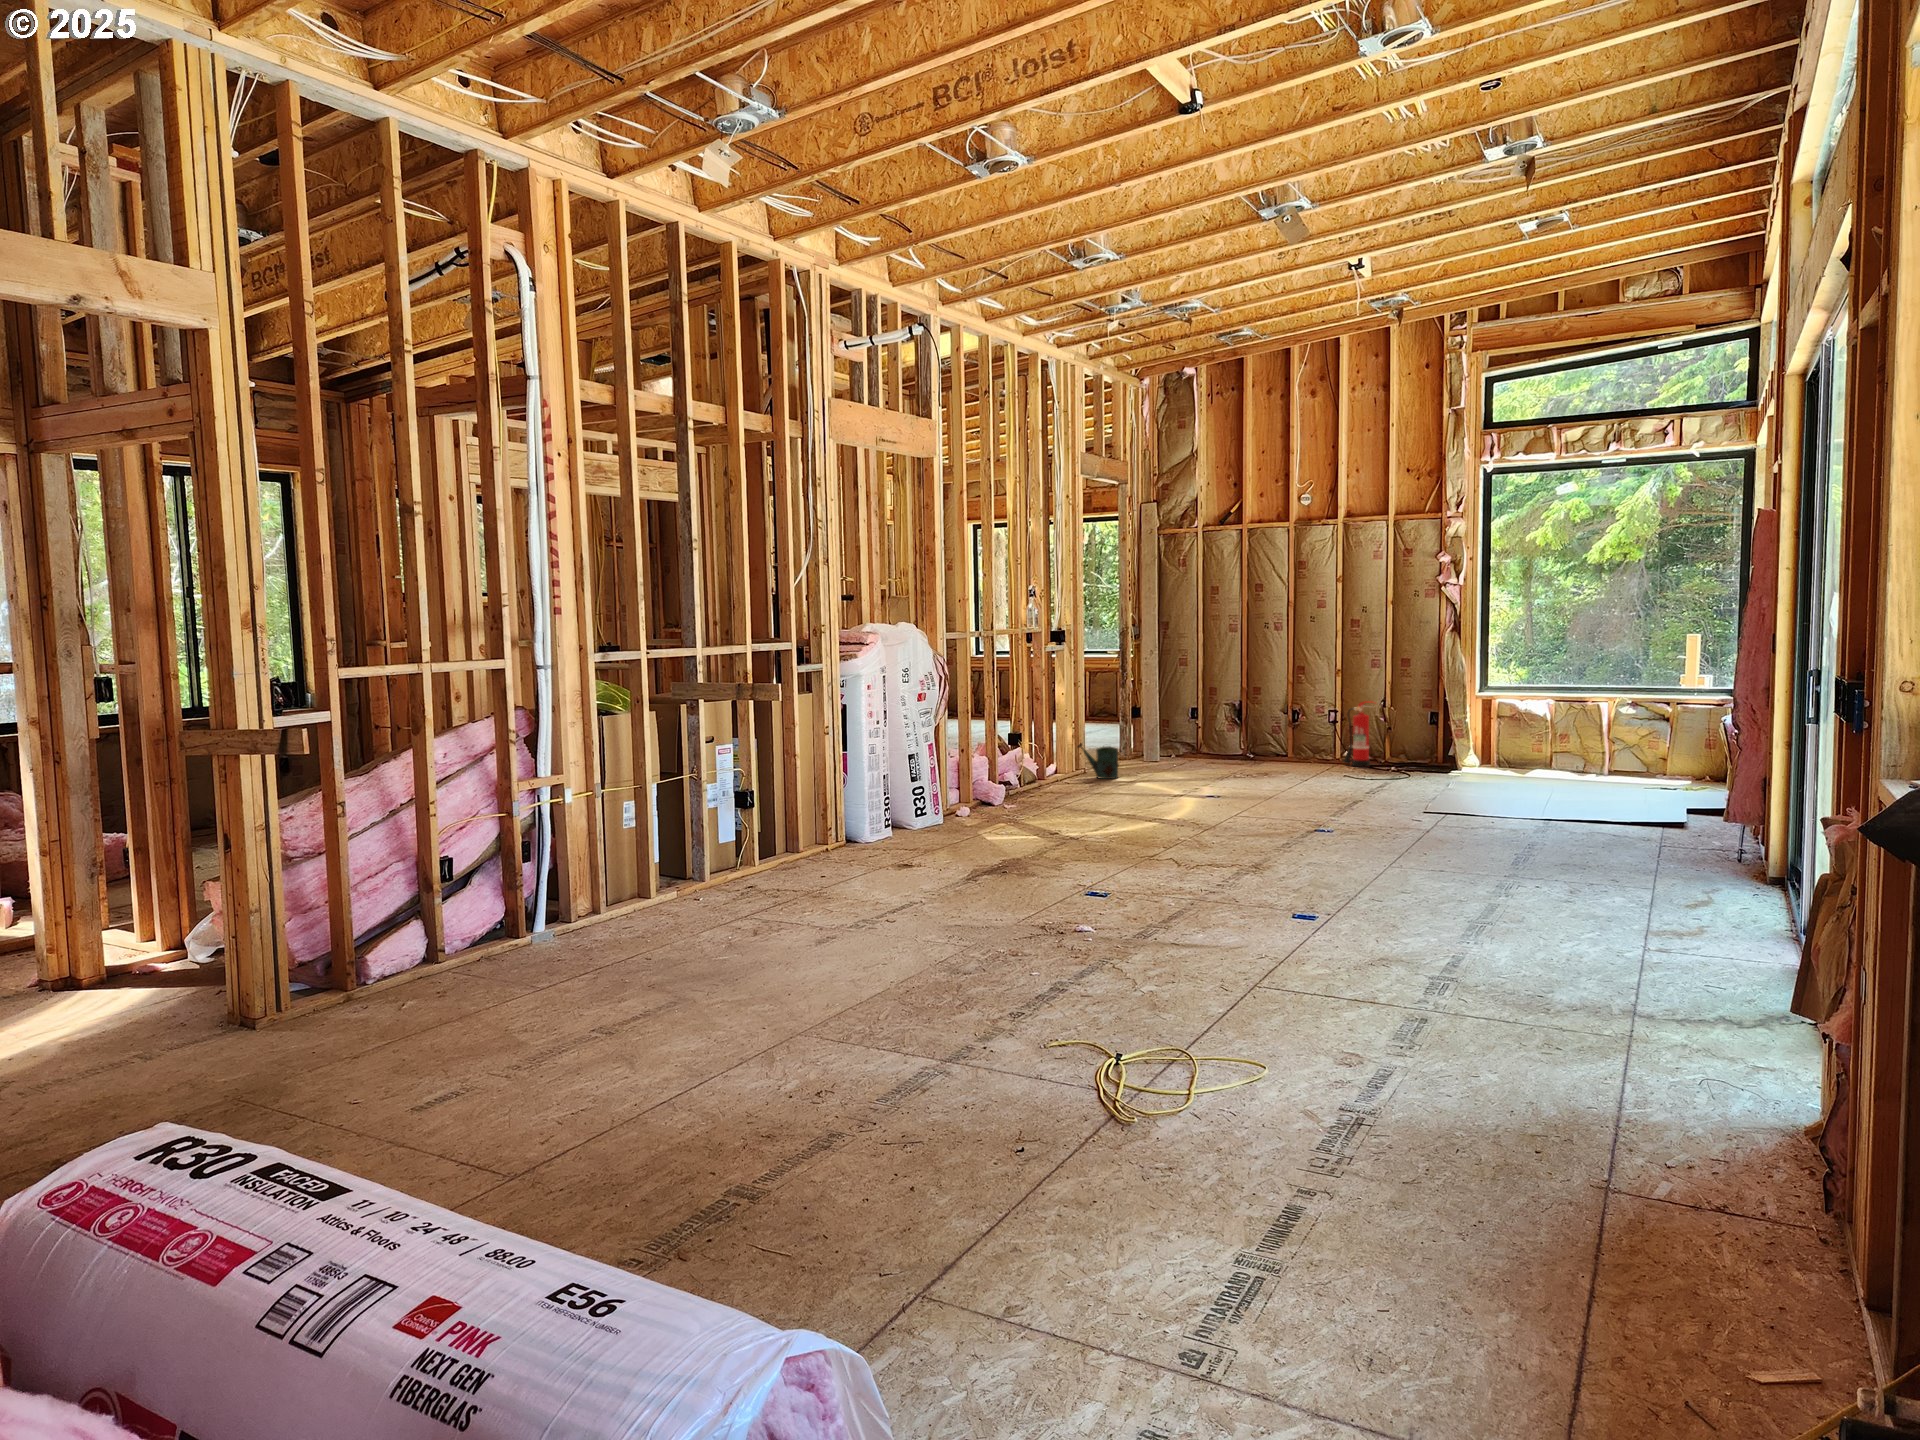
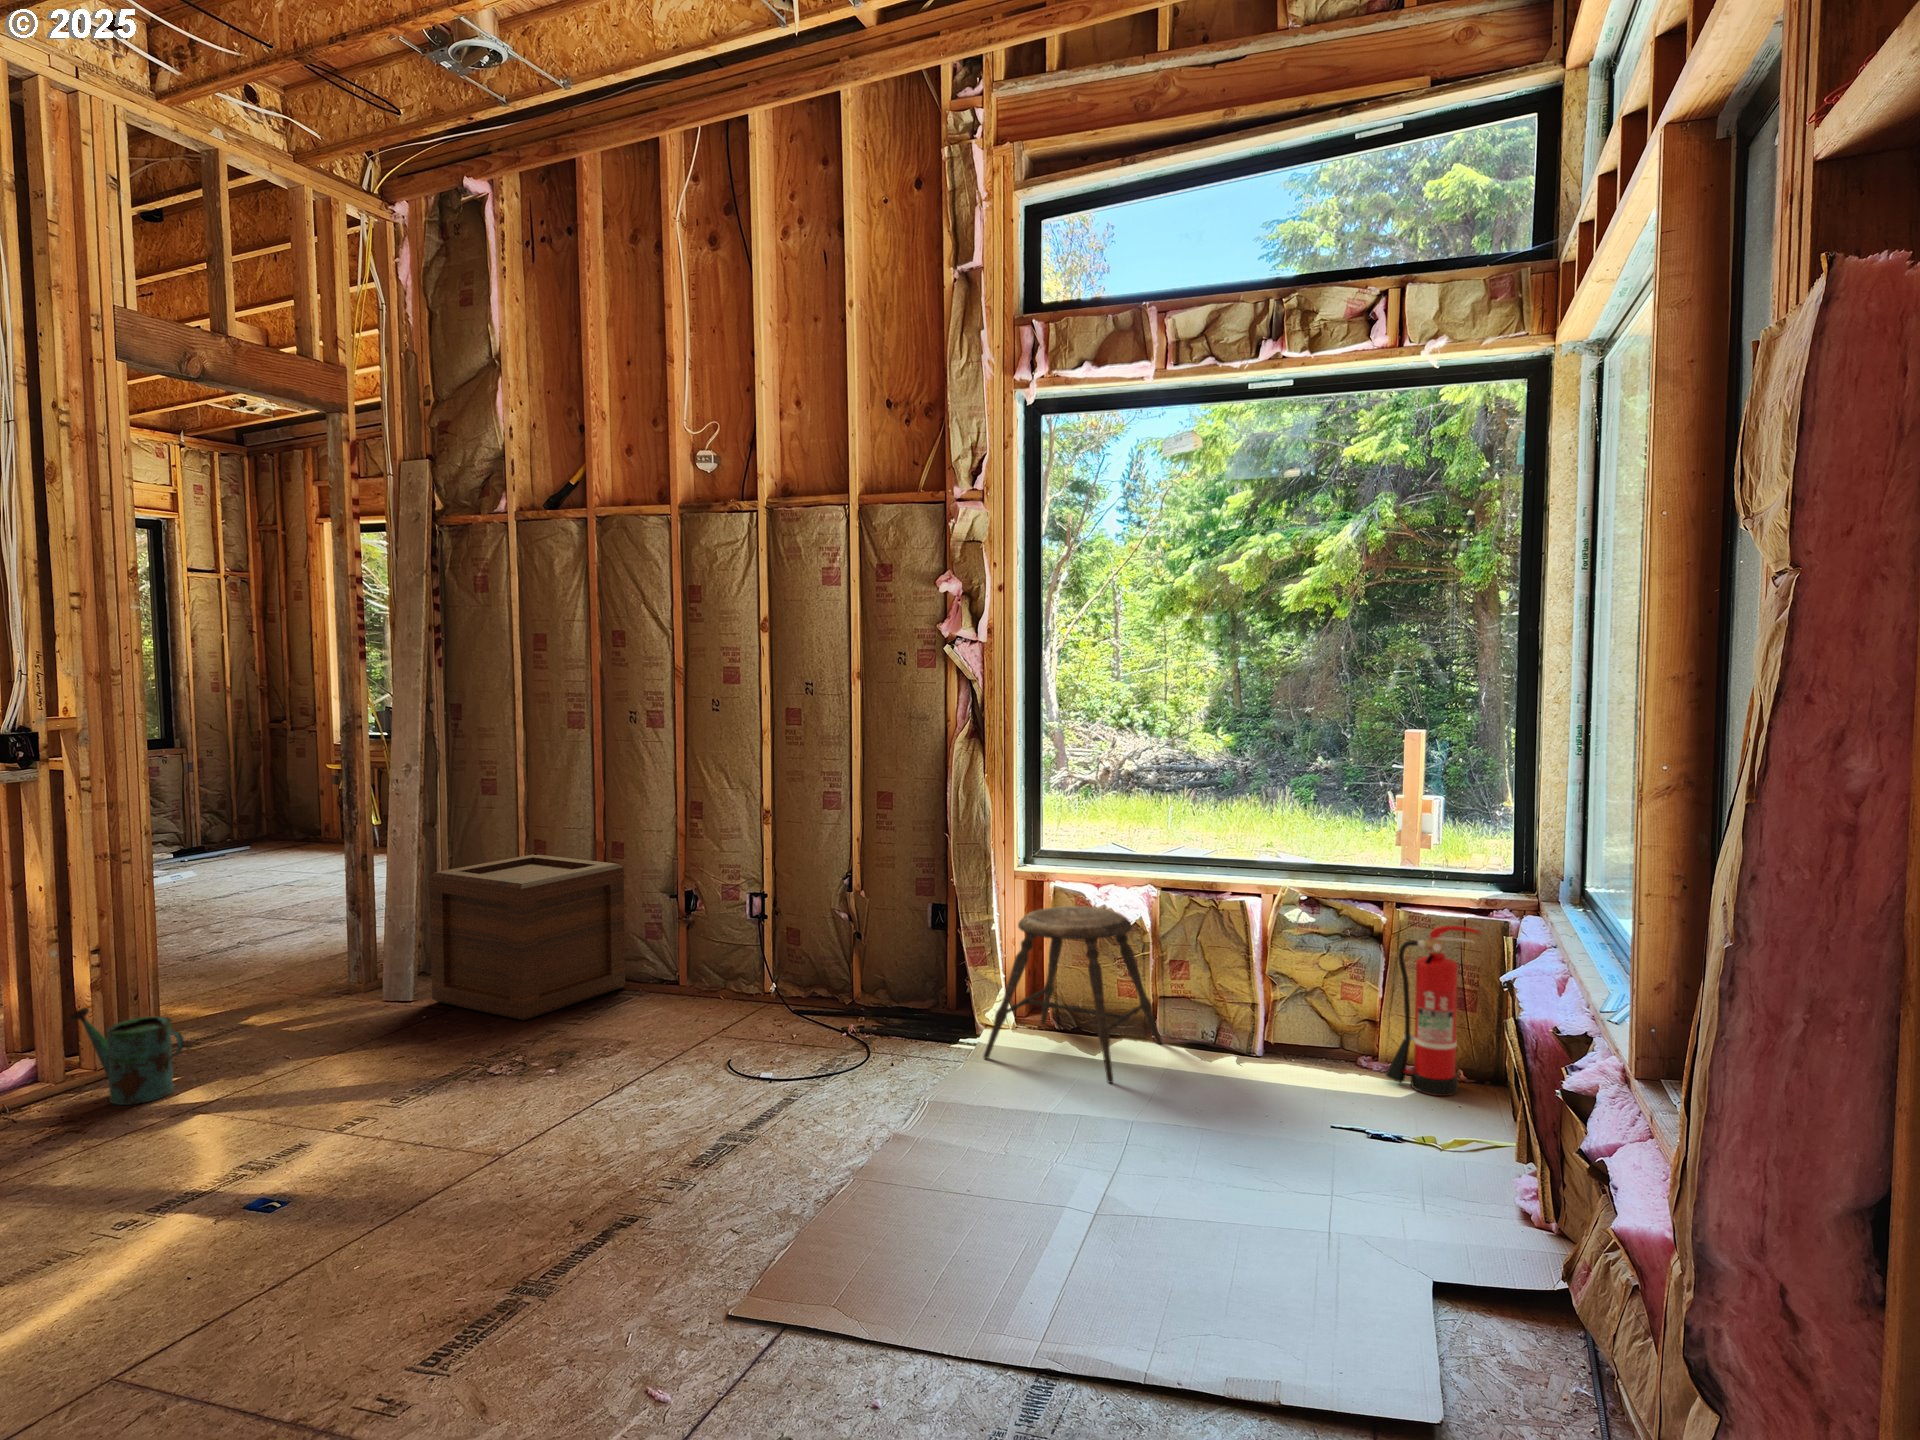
wooden crate: none [1176,697,1262,766] -> present [429,854,625,1020]
fire extinguisher: present [1344,702,1371,767] -> present [1386,925,1479,1096]
stool: none [1467,710,1554,779] -> present [983,906,1162,1083]

